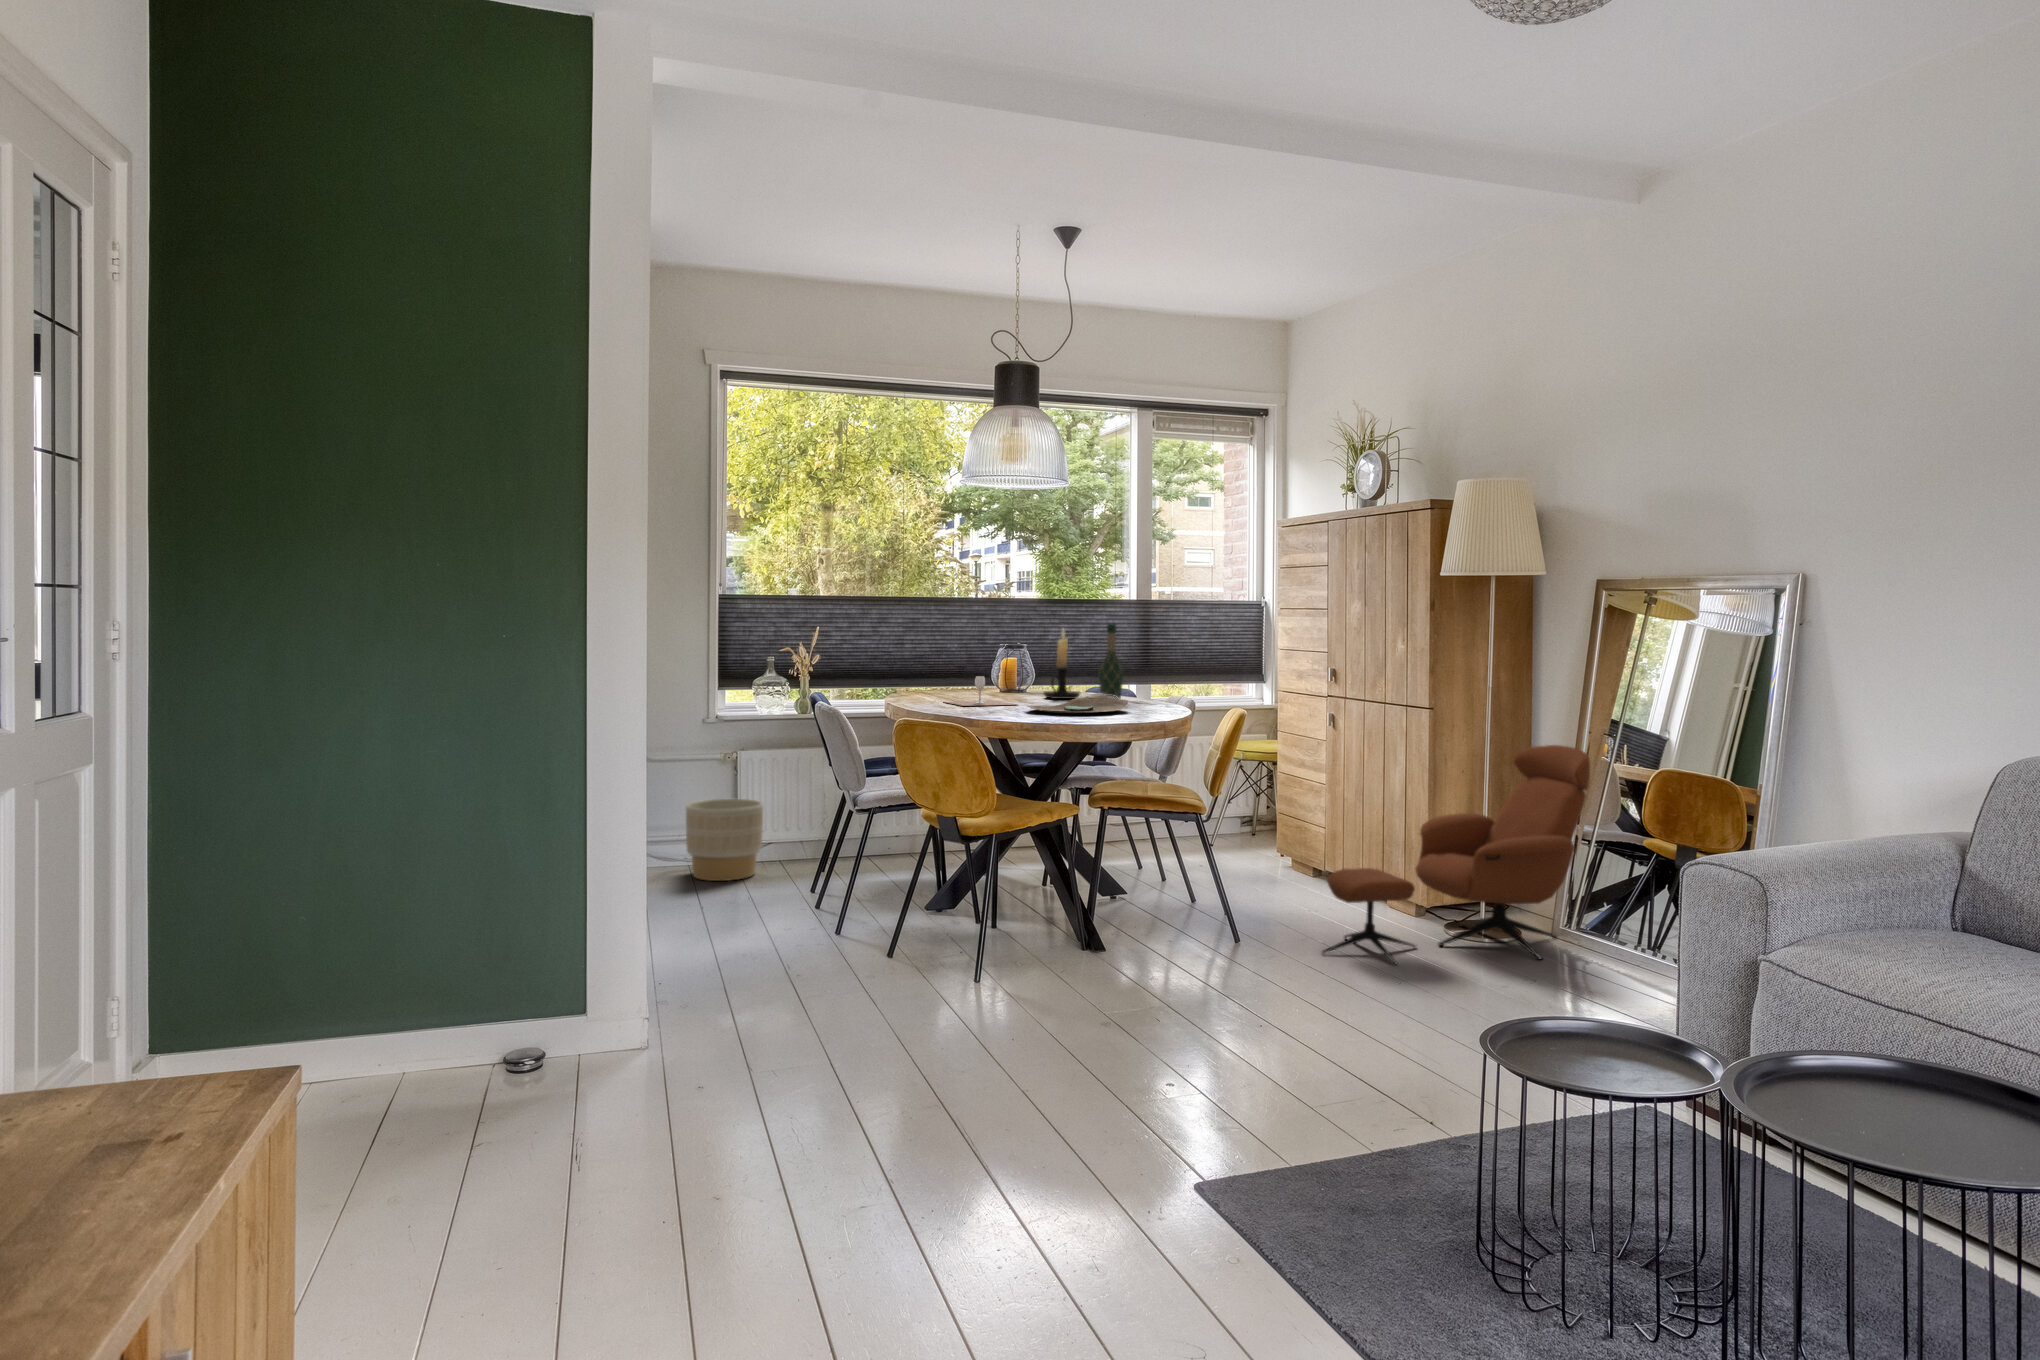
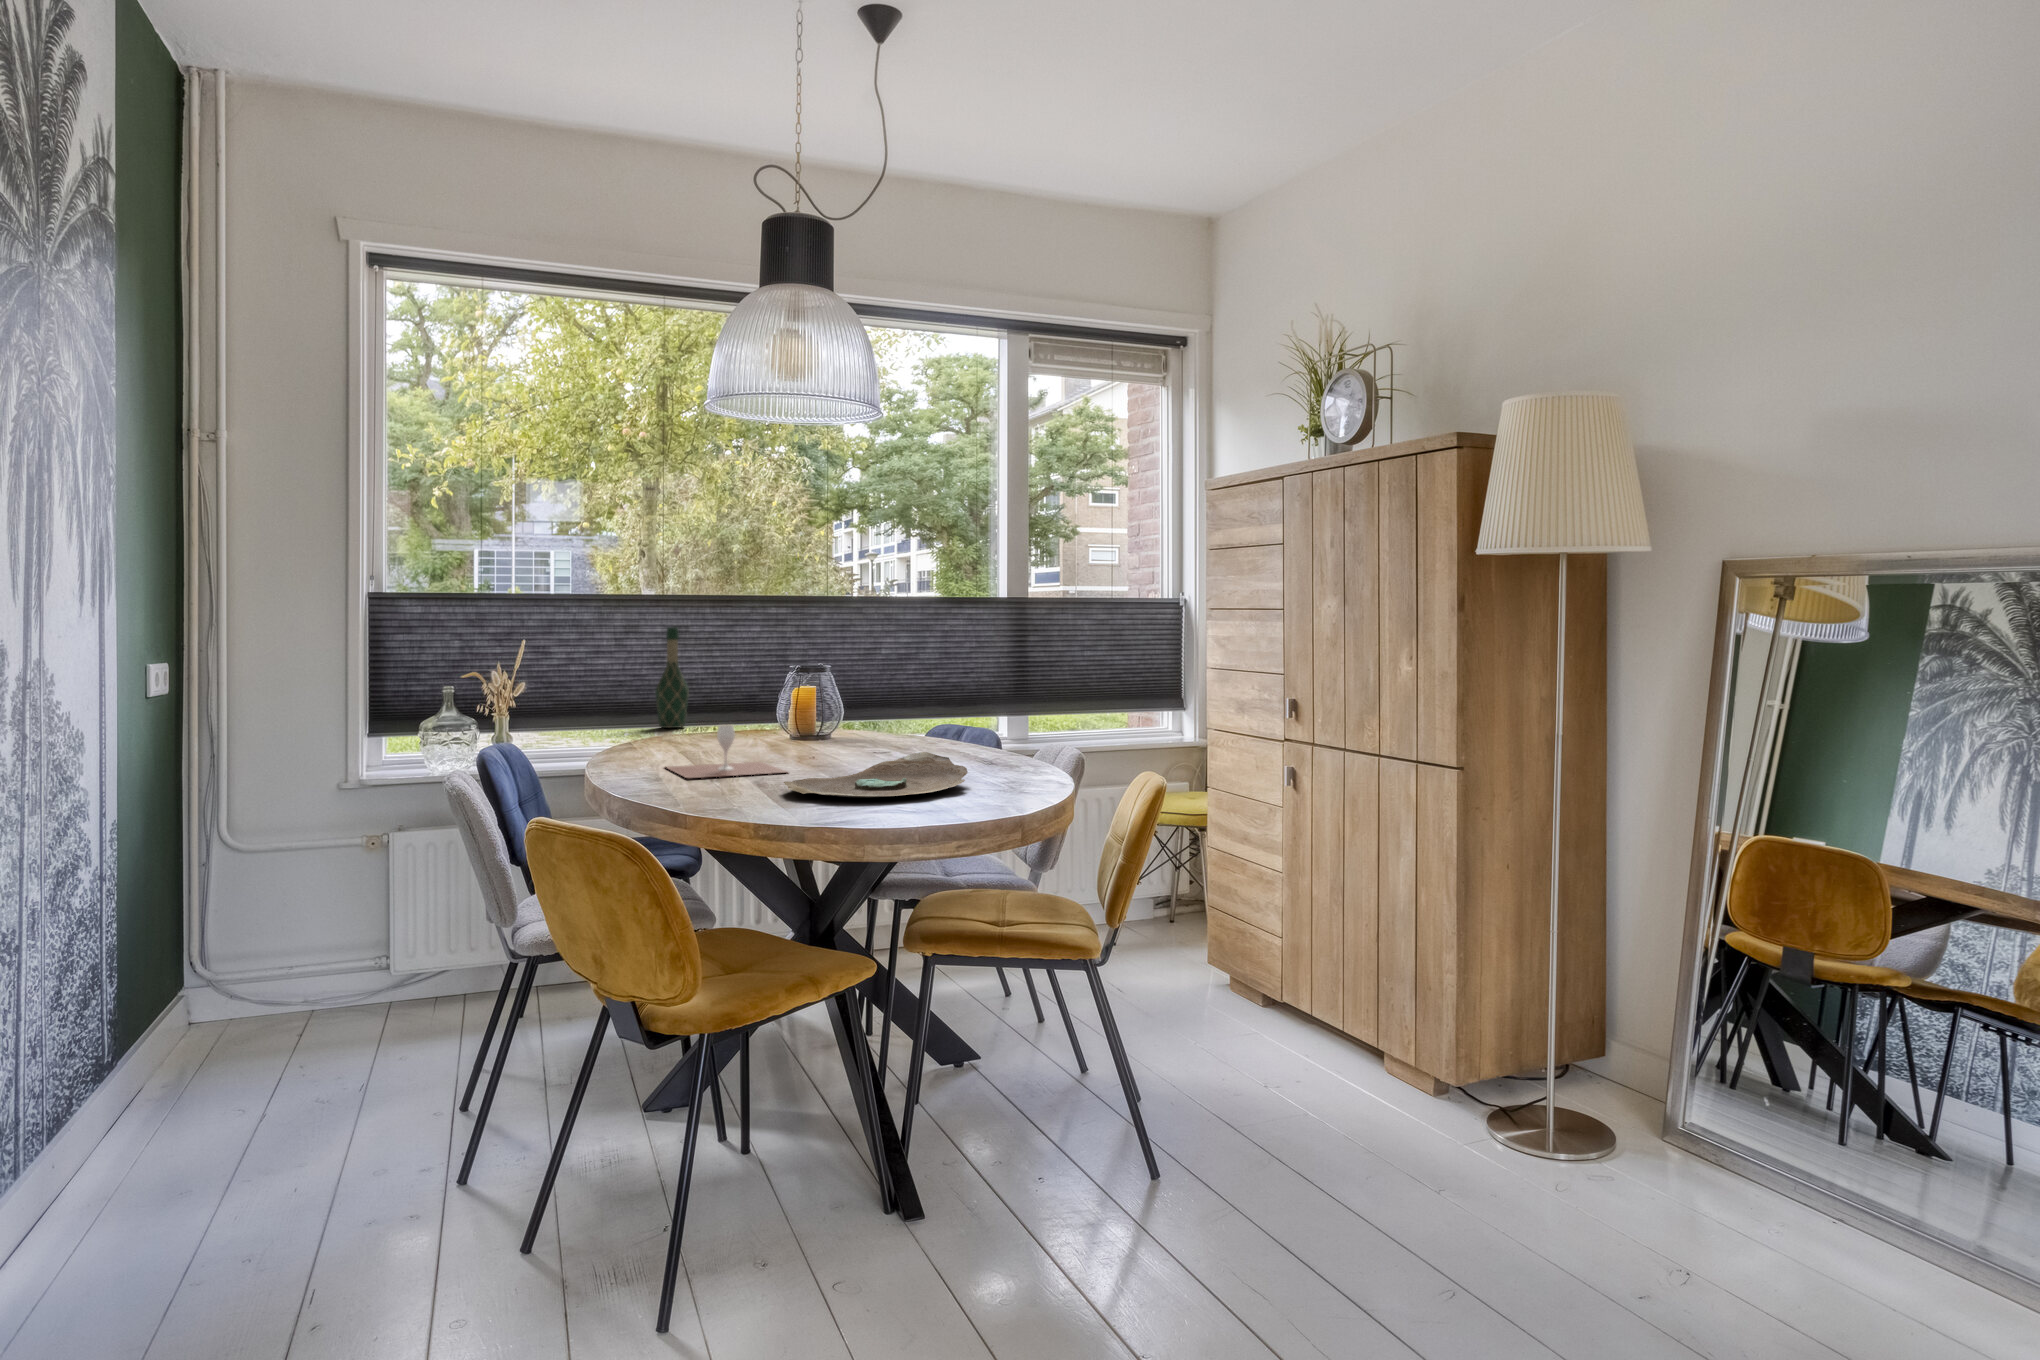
wine bottle: present [1098,624,1123,699] -> present [655,627,689,728]
candle holder: present [1044,630,1080,699] -> none [846,641,906,755]
lounge chair: present [1322,745,1590,964] -> none [1304,829,1745,1246]
planter: present [686,799,763,881] -> none [284,906,421,1047]

